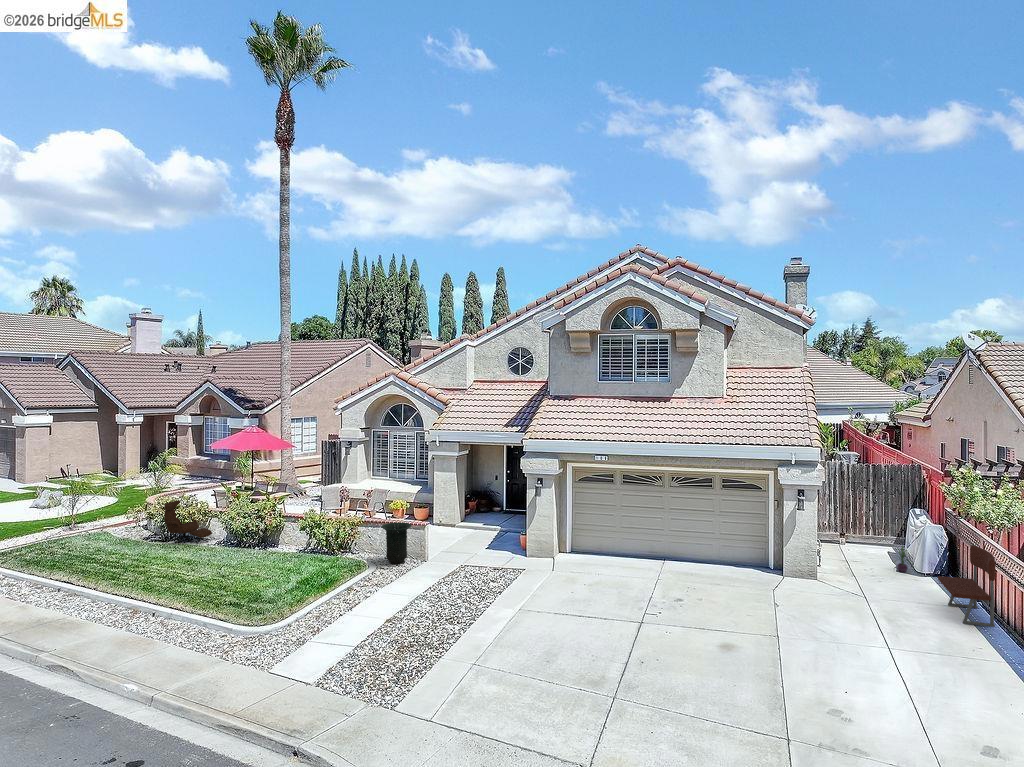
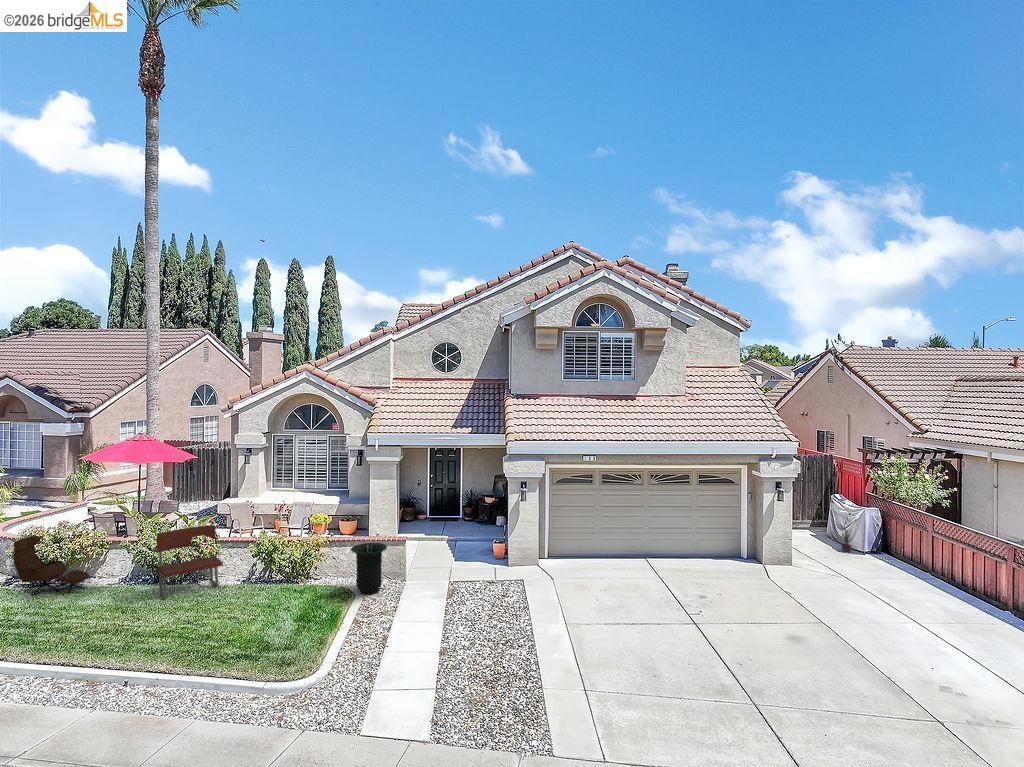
bench: present [938,545,995,627] -> present [157,525,223,599]

